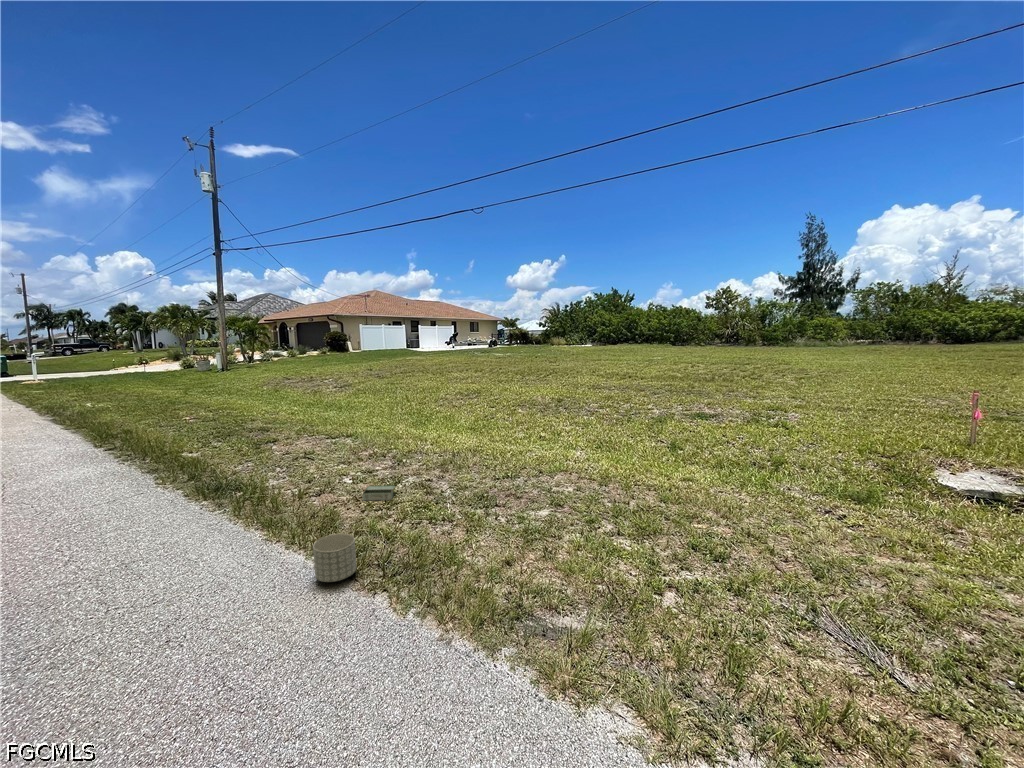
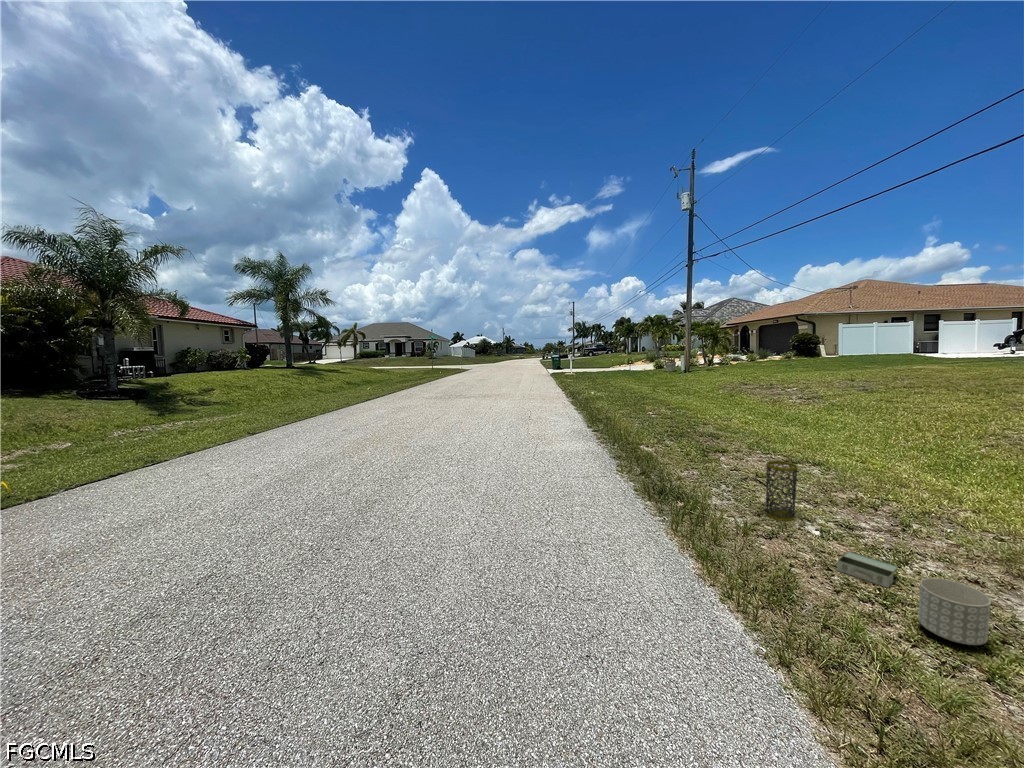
trash can: none [310,435,335,482] -> present [766,461,798,521]
planter: present [313,534,356,582] -> present [918,578,991,645]

